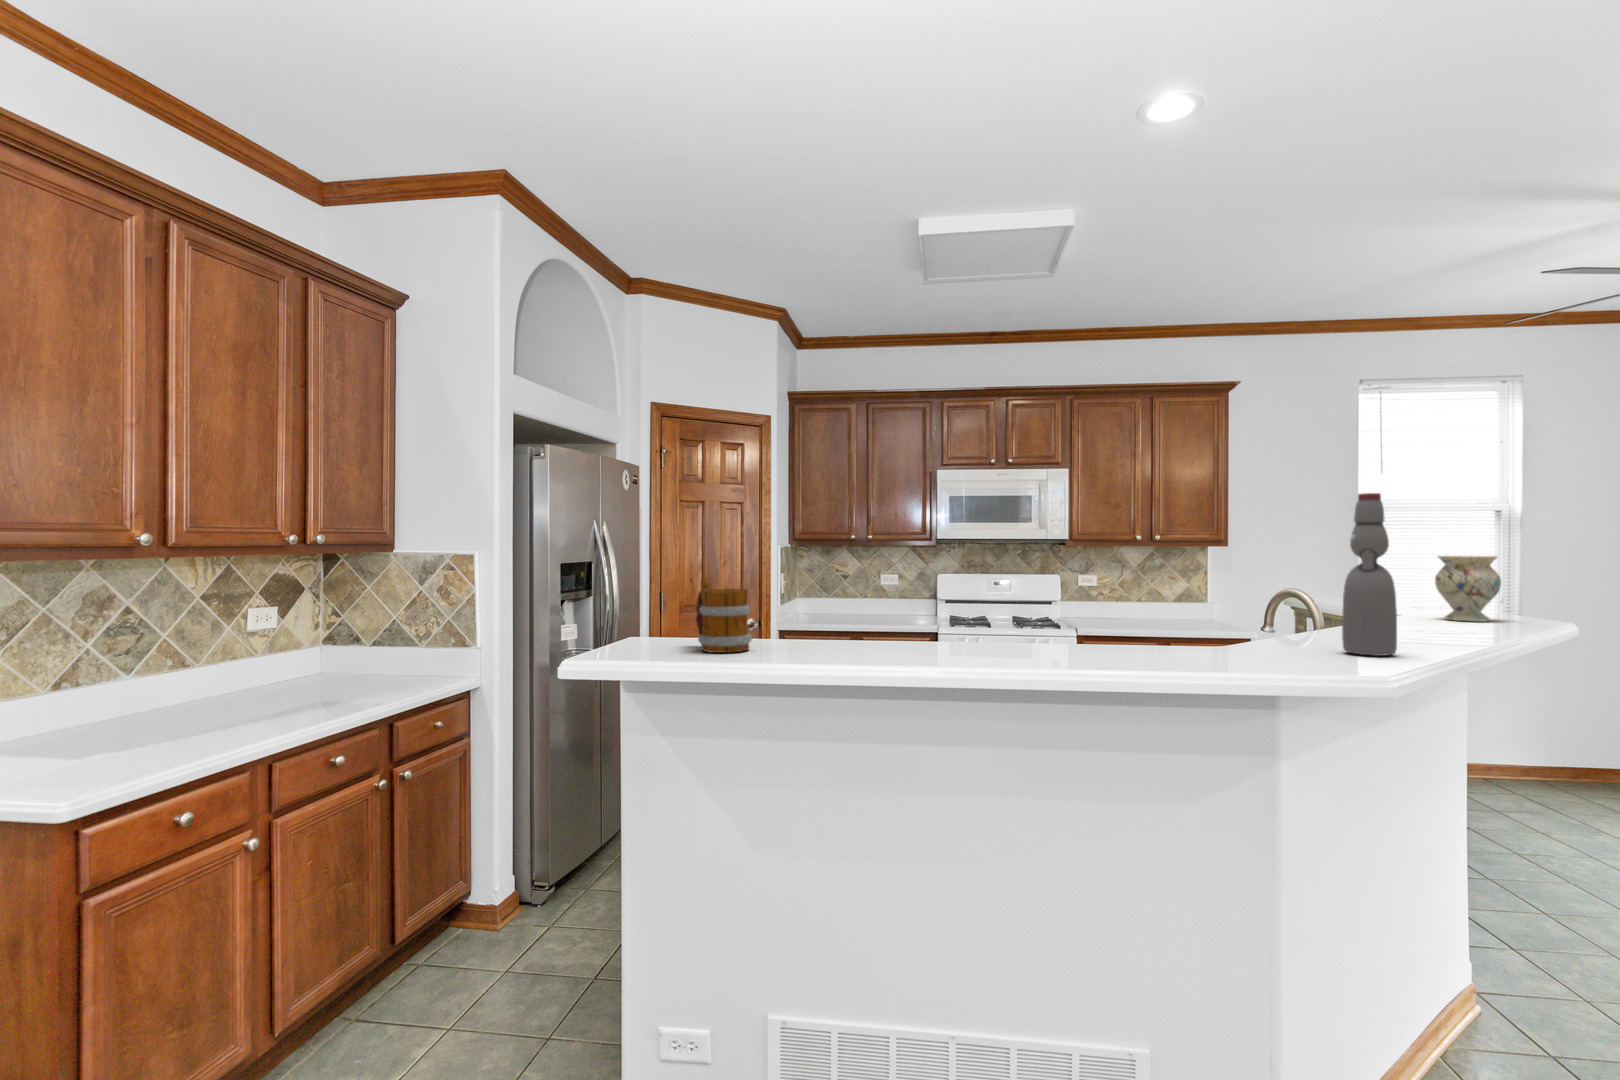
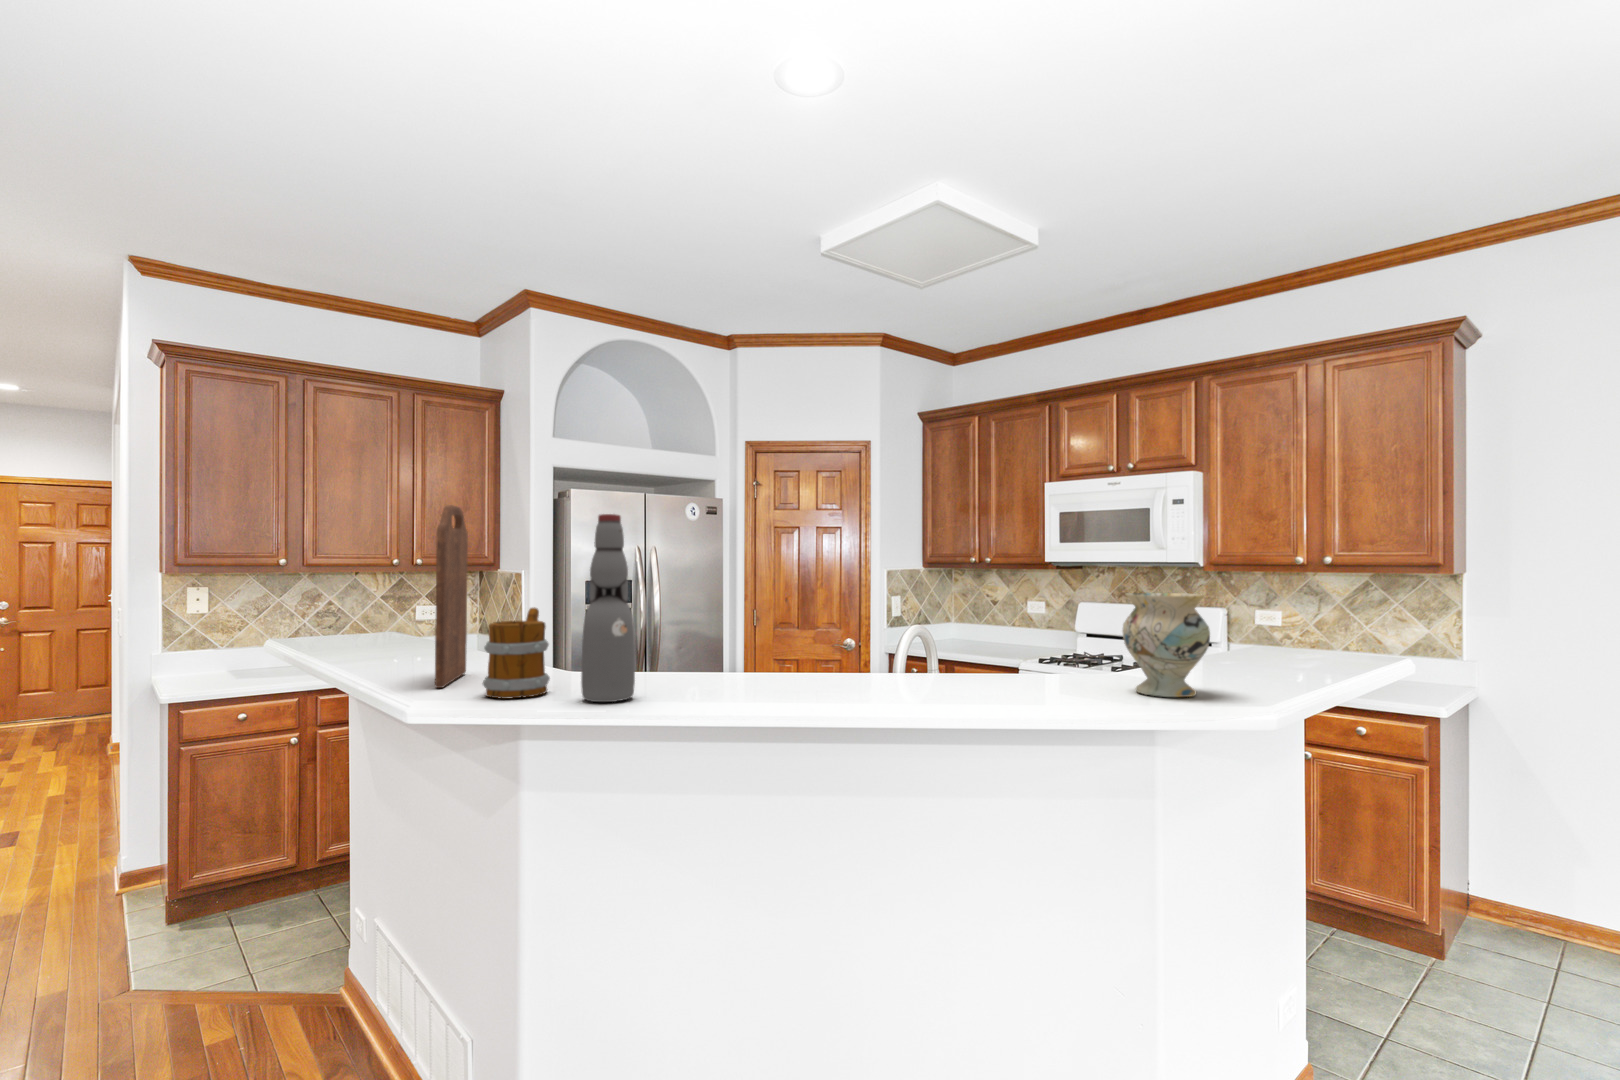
cutting board: none [1118,476,1232,664] -> present [435,505,468,688]
mug: present [696,578,752,653] -> present [483,607,550,699]

